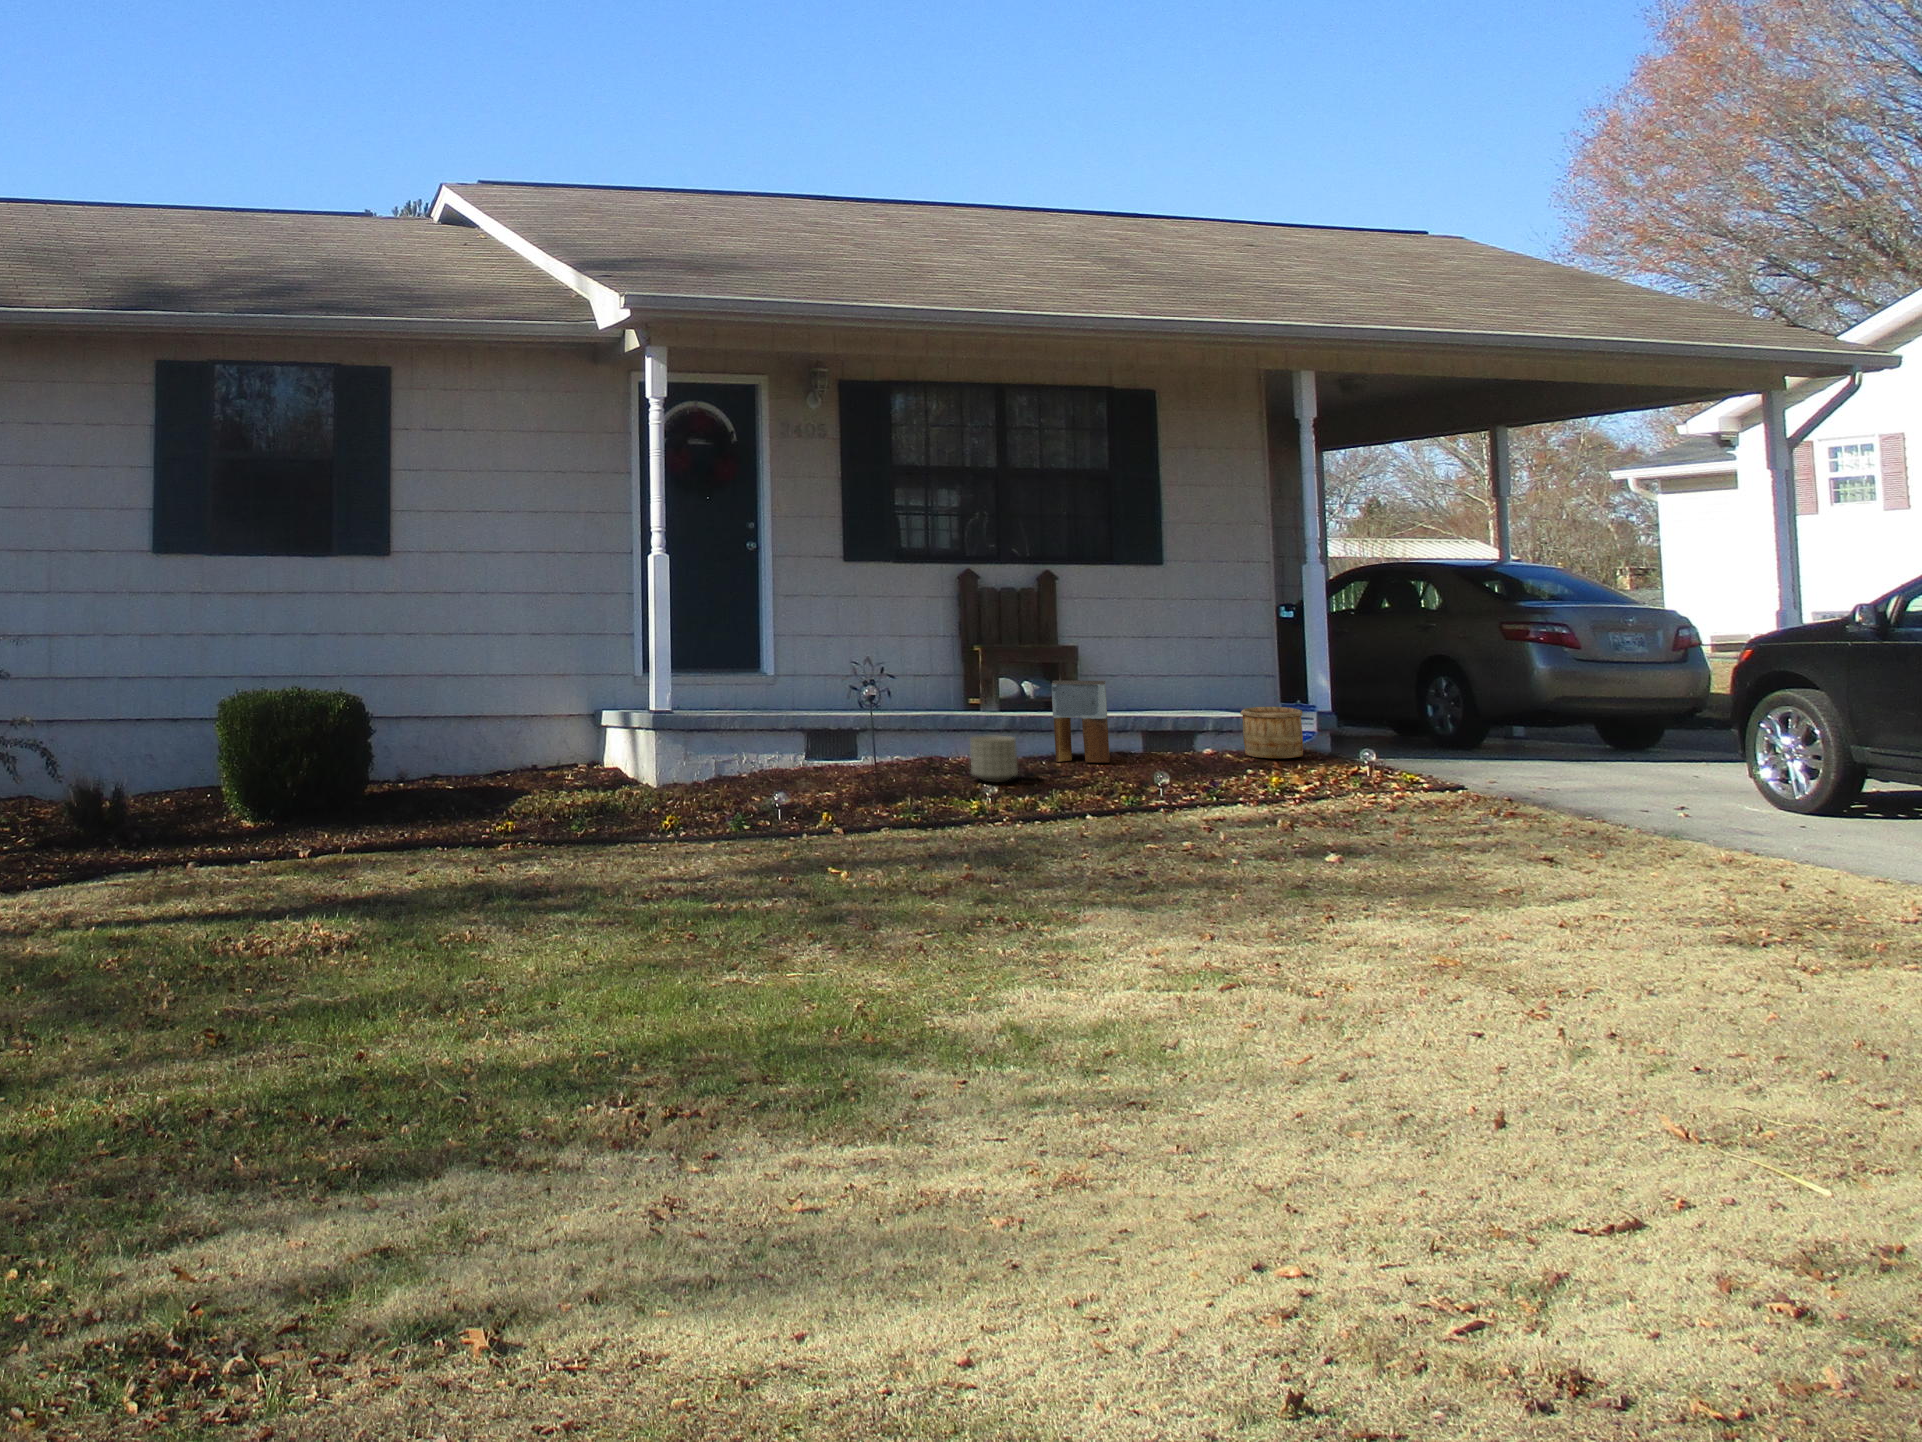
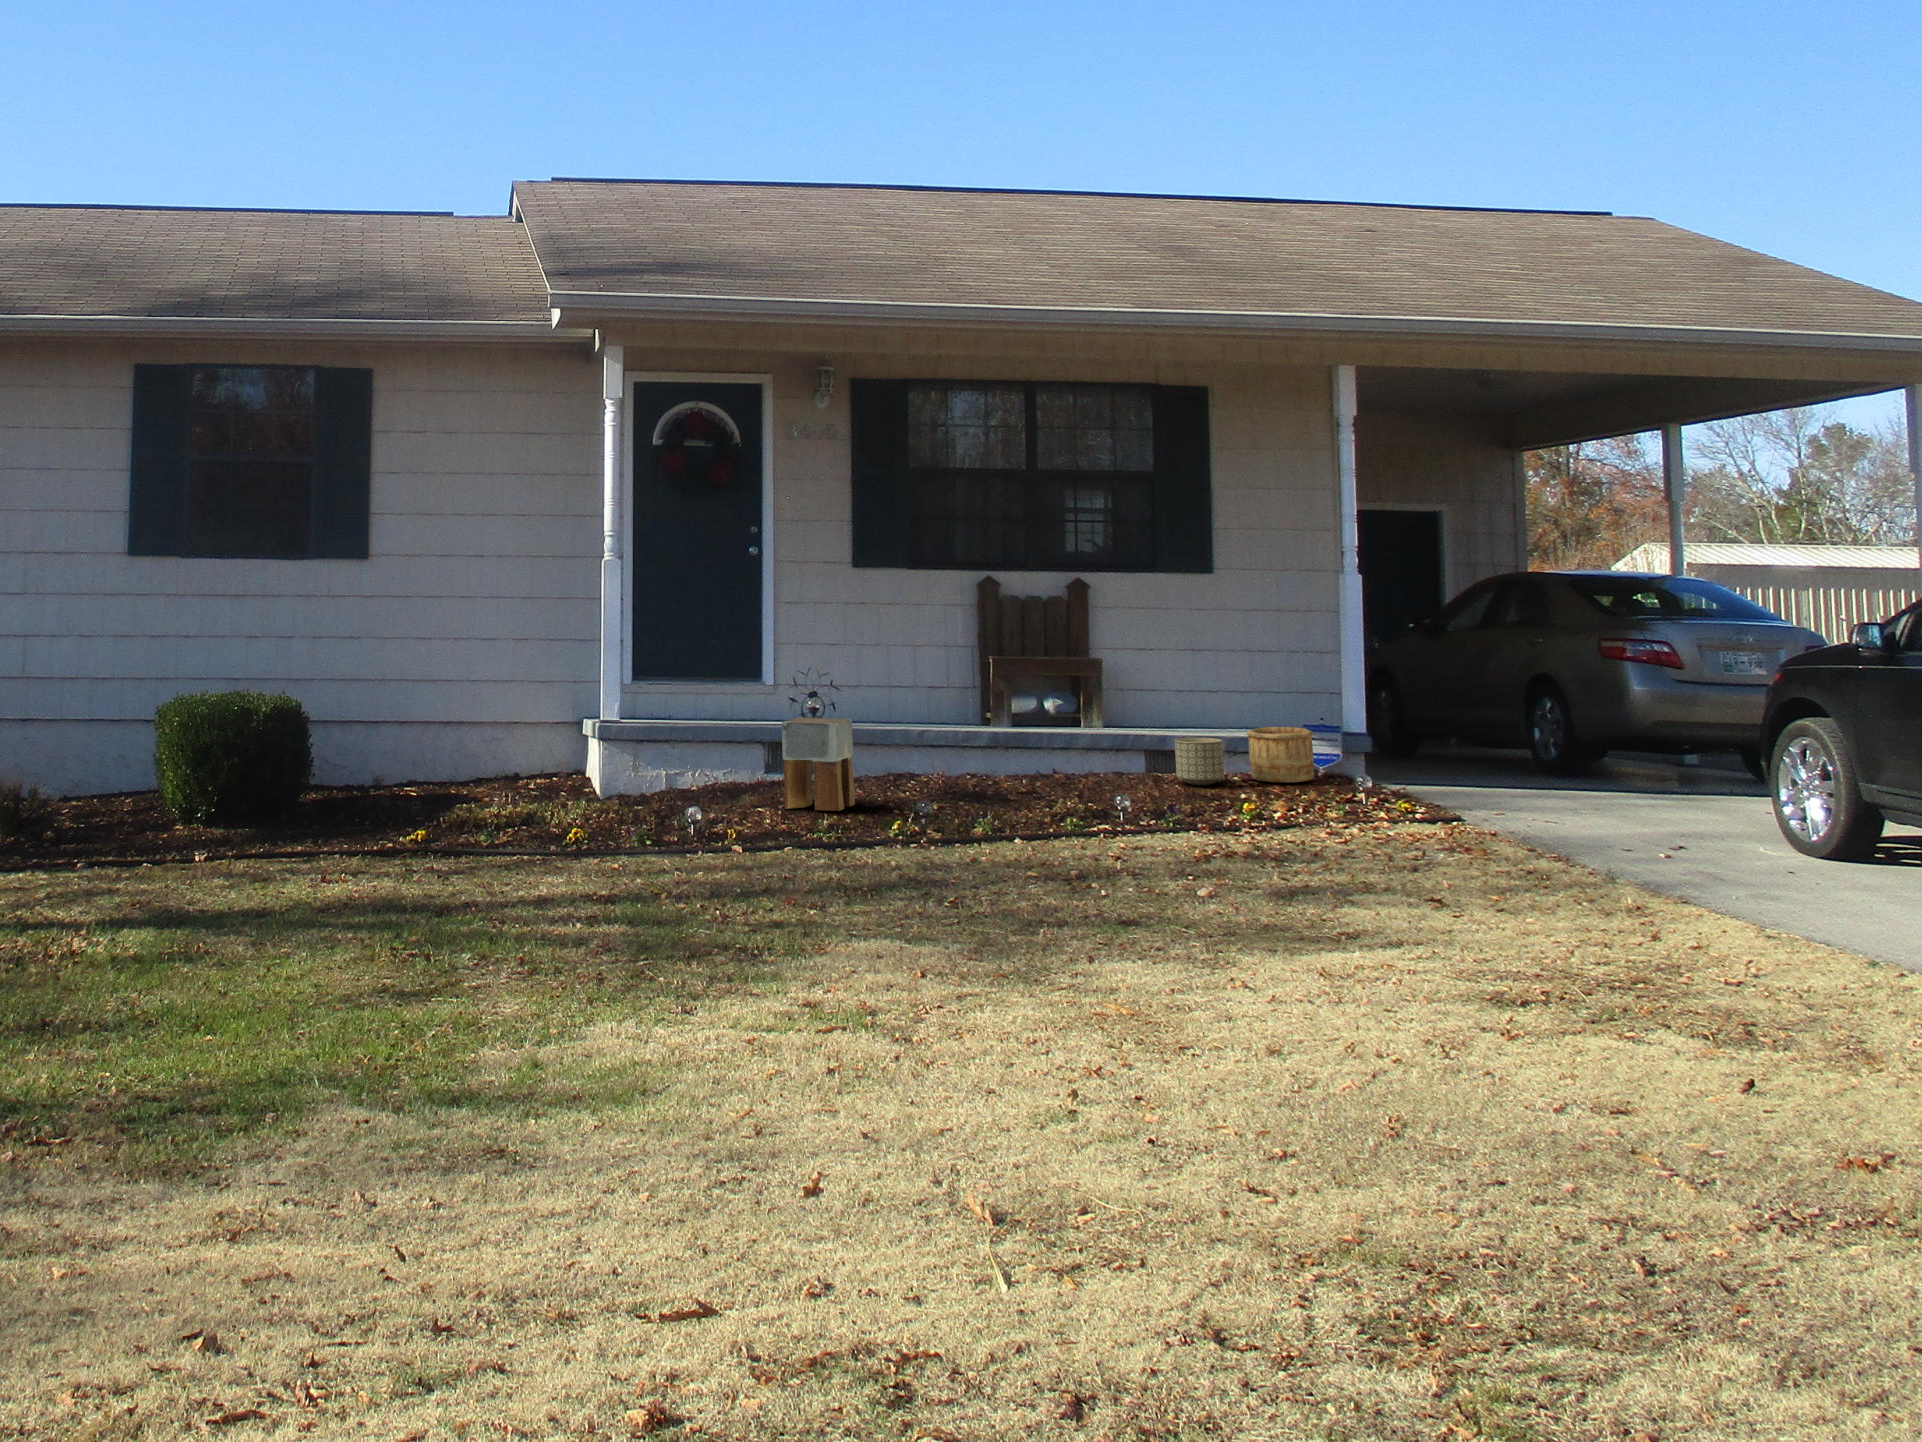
stool: present [1052,681,1109,762] -> present [782,718,855,811]
planter: present [970,736,1018,783] -> present [1175,738,1224,785]

